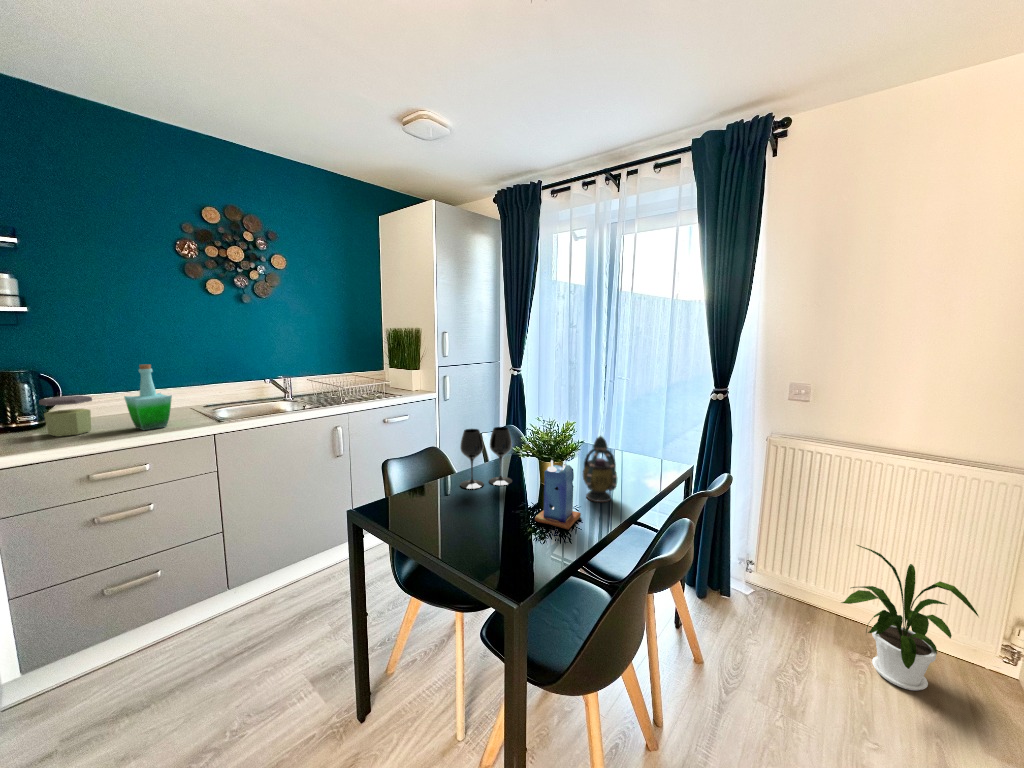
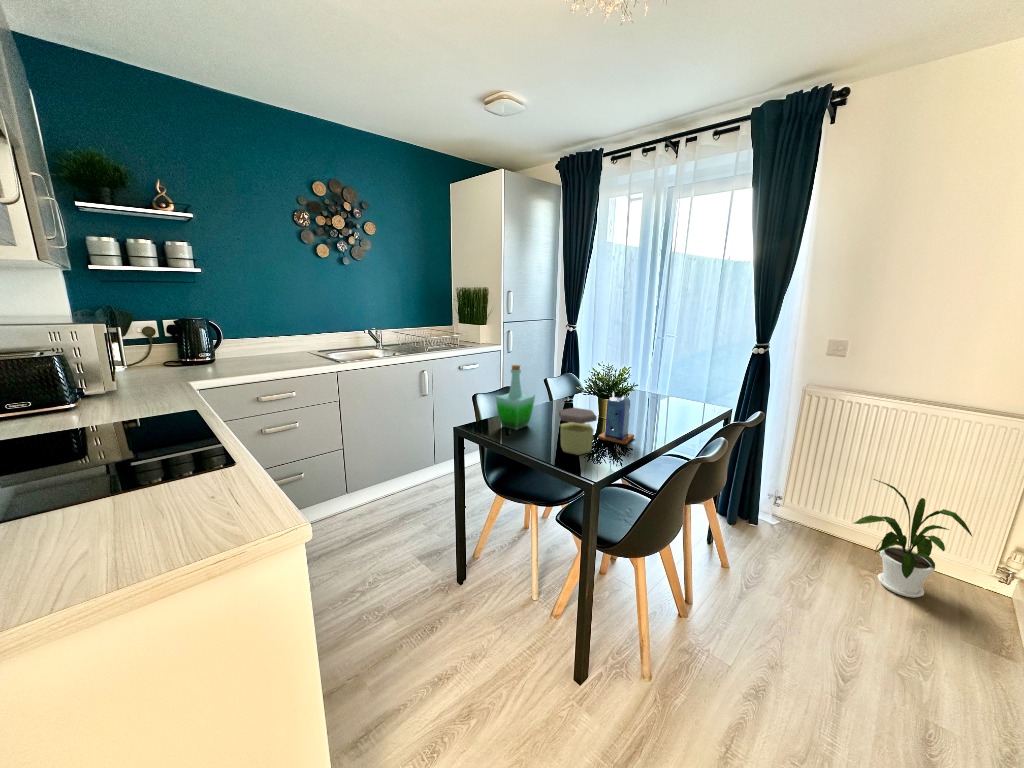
bottle: present [124,364,172,430] -> present [496,365,535,430]
jar: present [39,395,92,437] -> present [559,408,597,455]
wine glass: present [460,427,512,489] -> none [534,370,577,418]
teapot: present [583,436,617,502] -> none [636,376,665,430]

